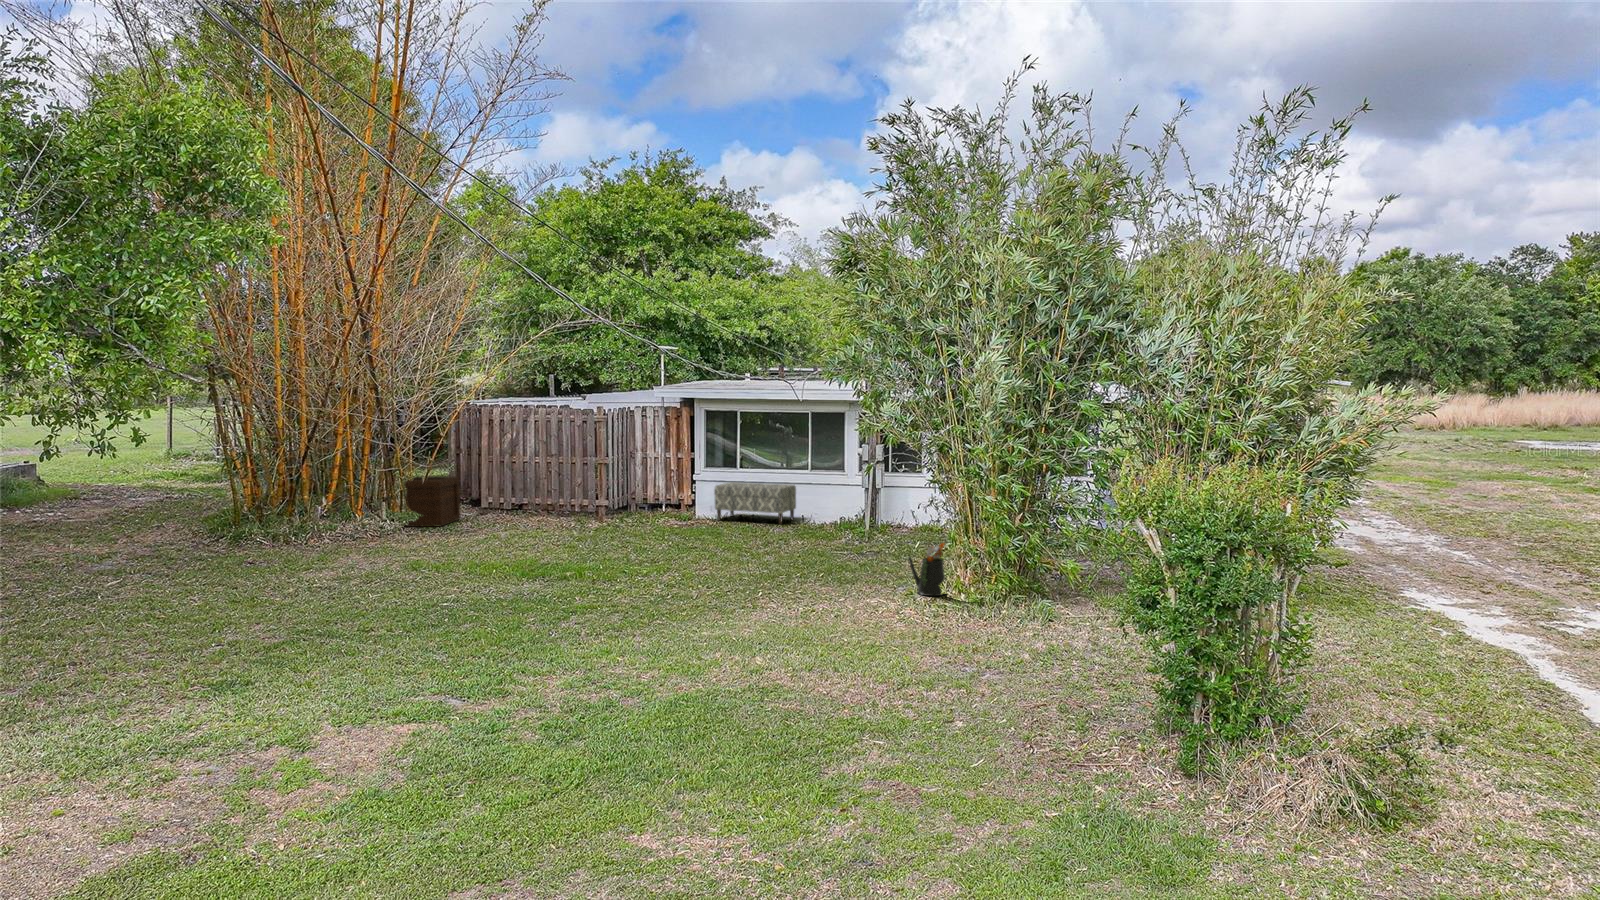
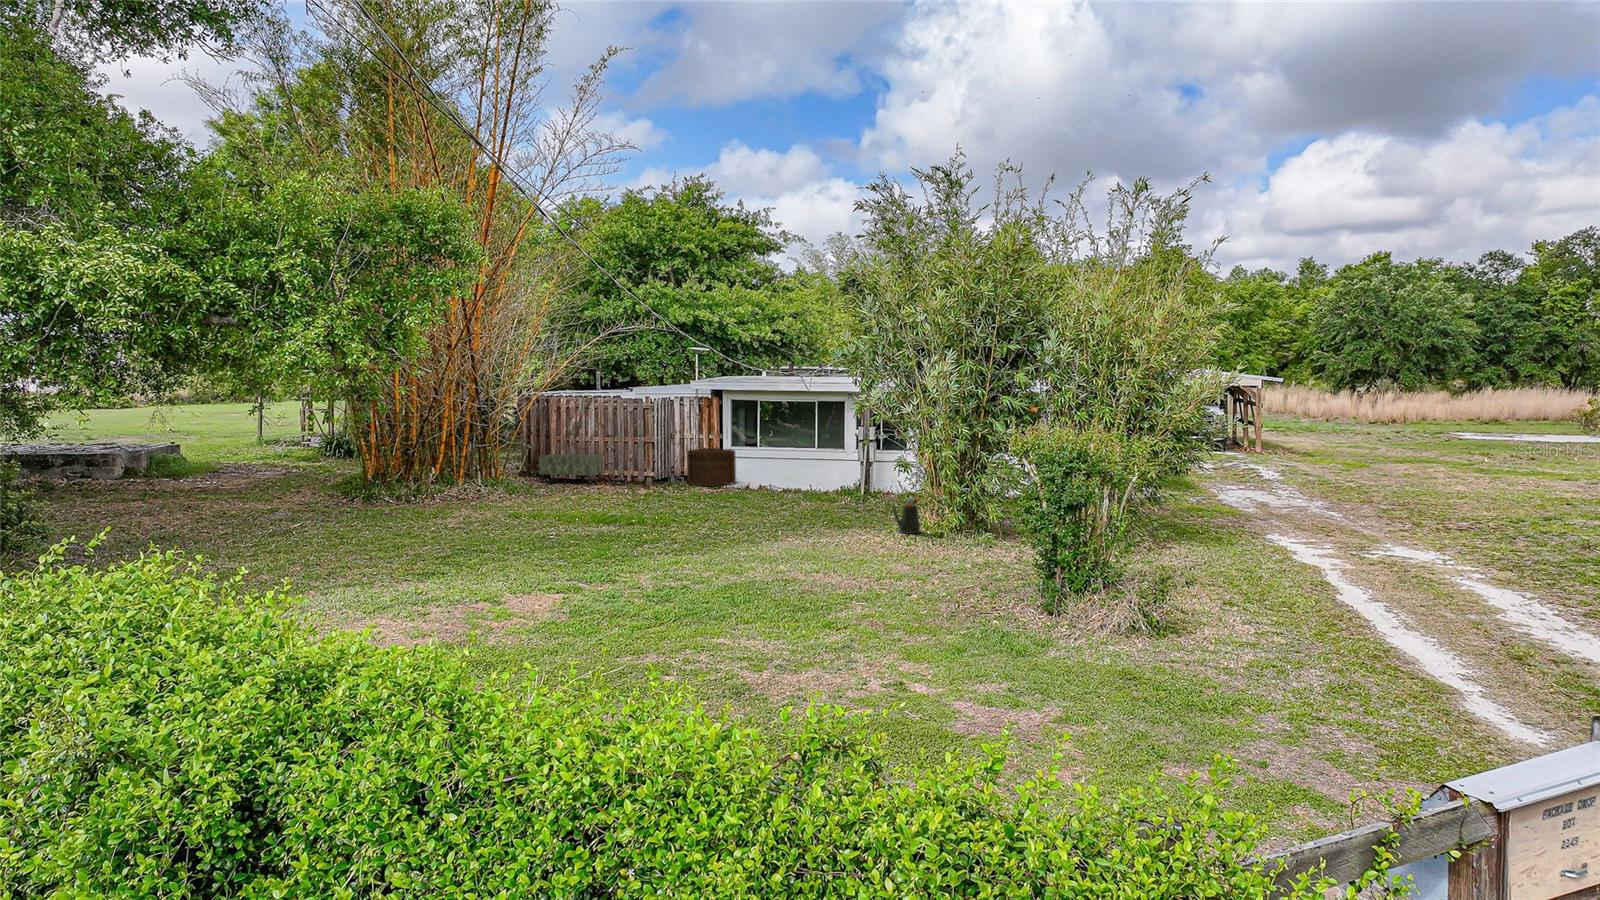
wooden crate: present [405,476,460,527] -> present [687,448,736,487]
bench: present [714,482,796,524] -> present [539,454,603,483]

